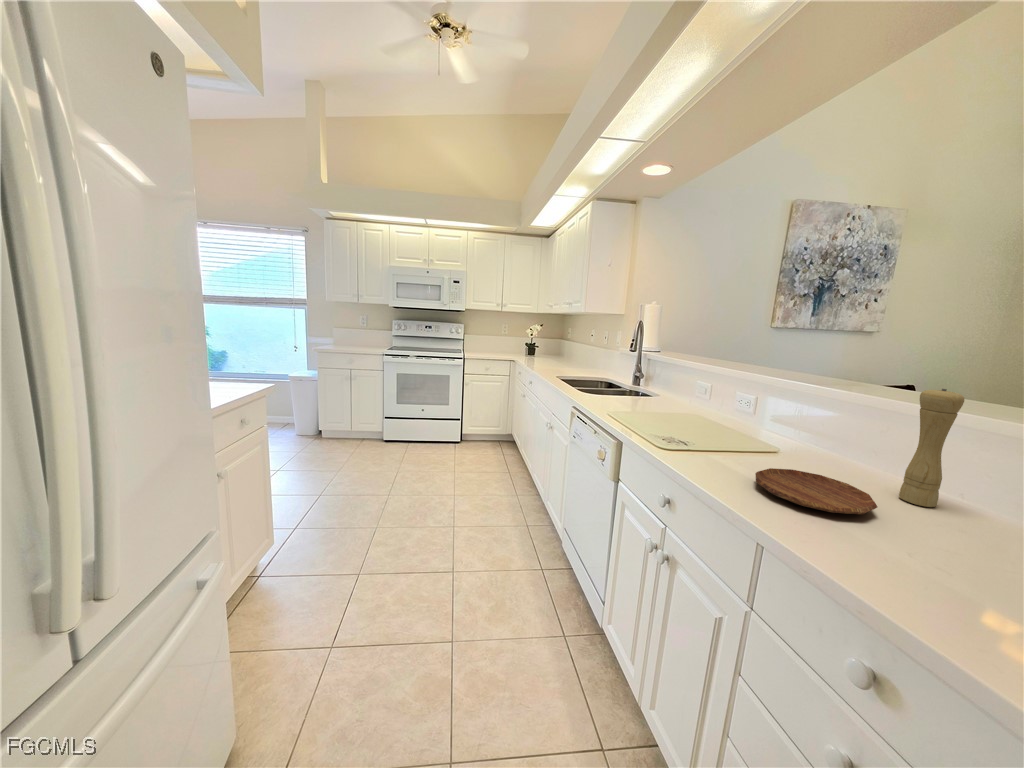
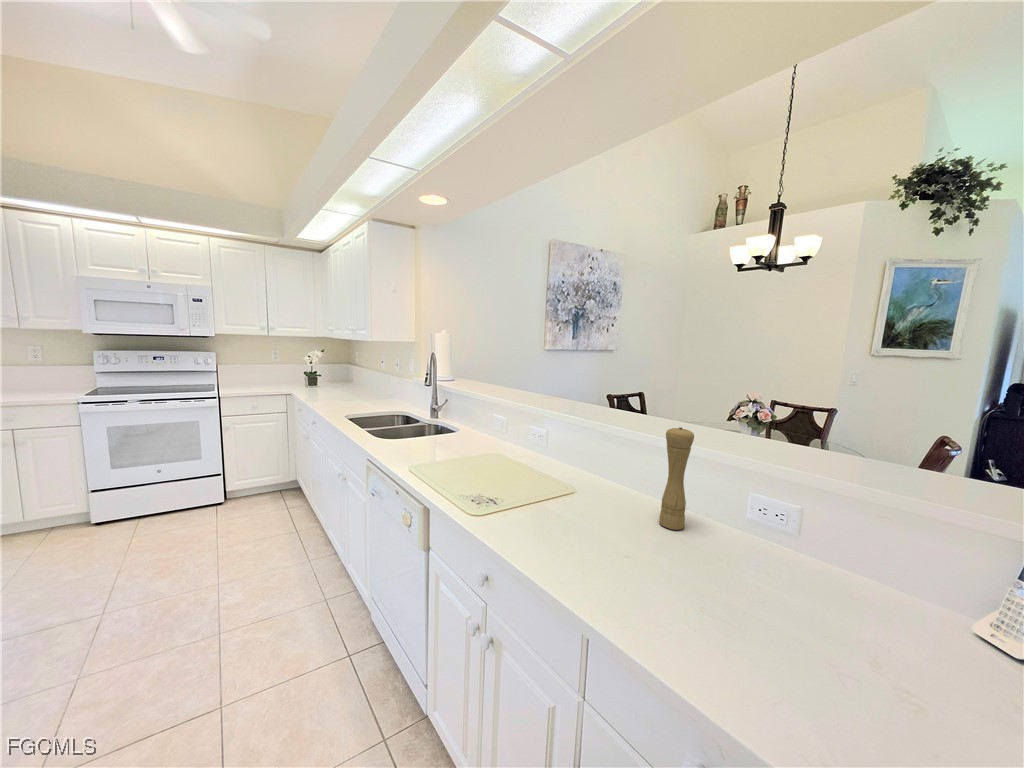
tray: present [755,468,877,514] -> none [552,516,652,568]

